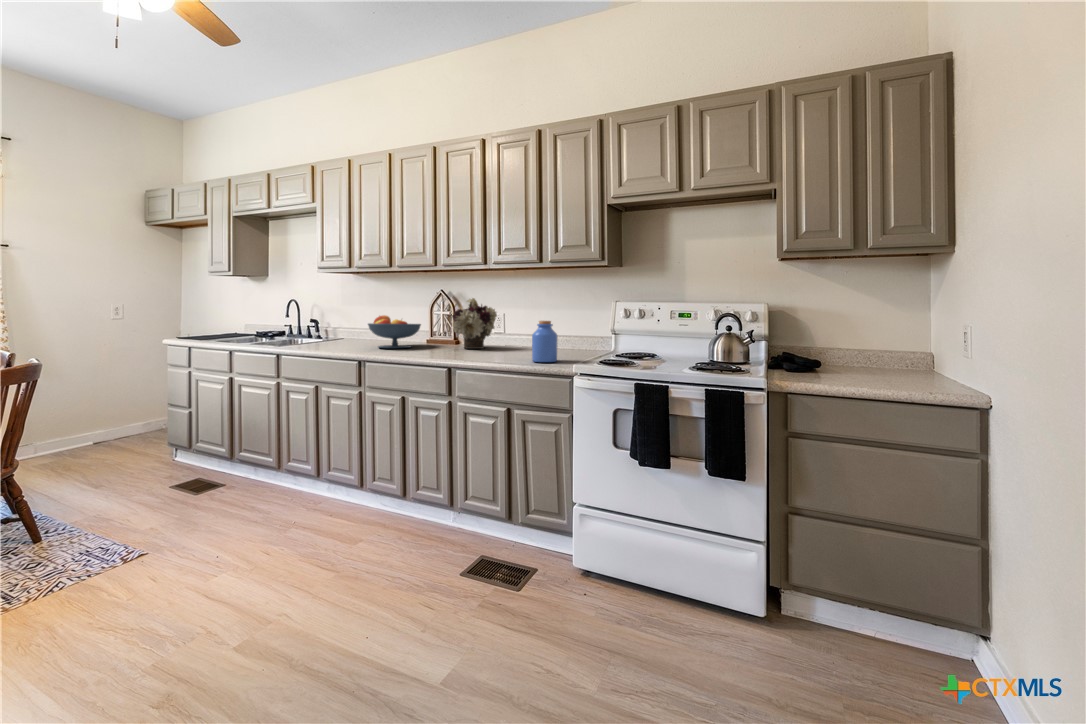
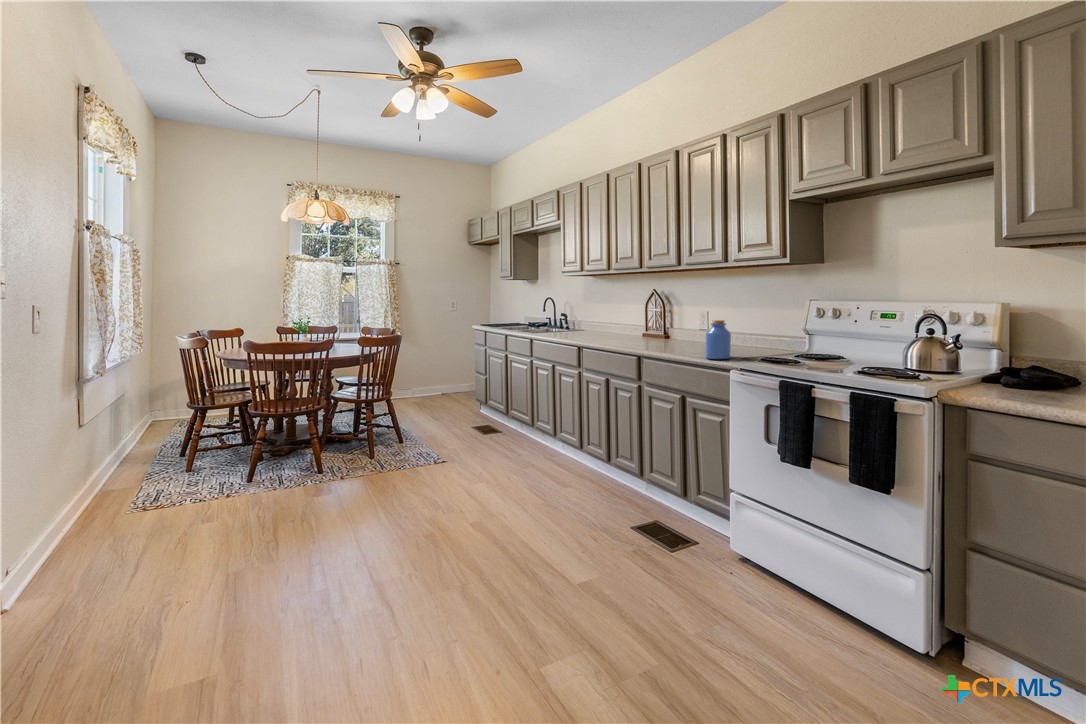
flower arrangement: present [452,298,497,349] -> none [653,295,696,342]
fruit bowl: present [368,315,421,348] -> none [590,312,633,340]

